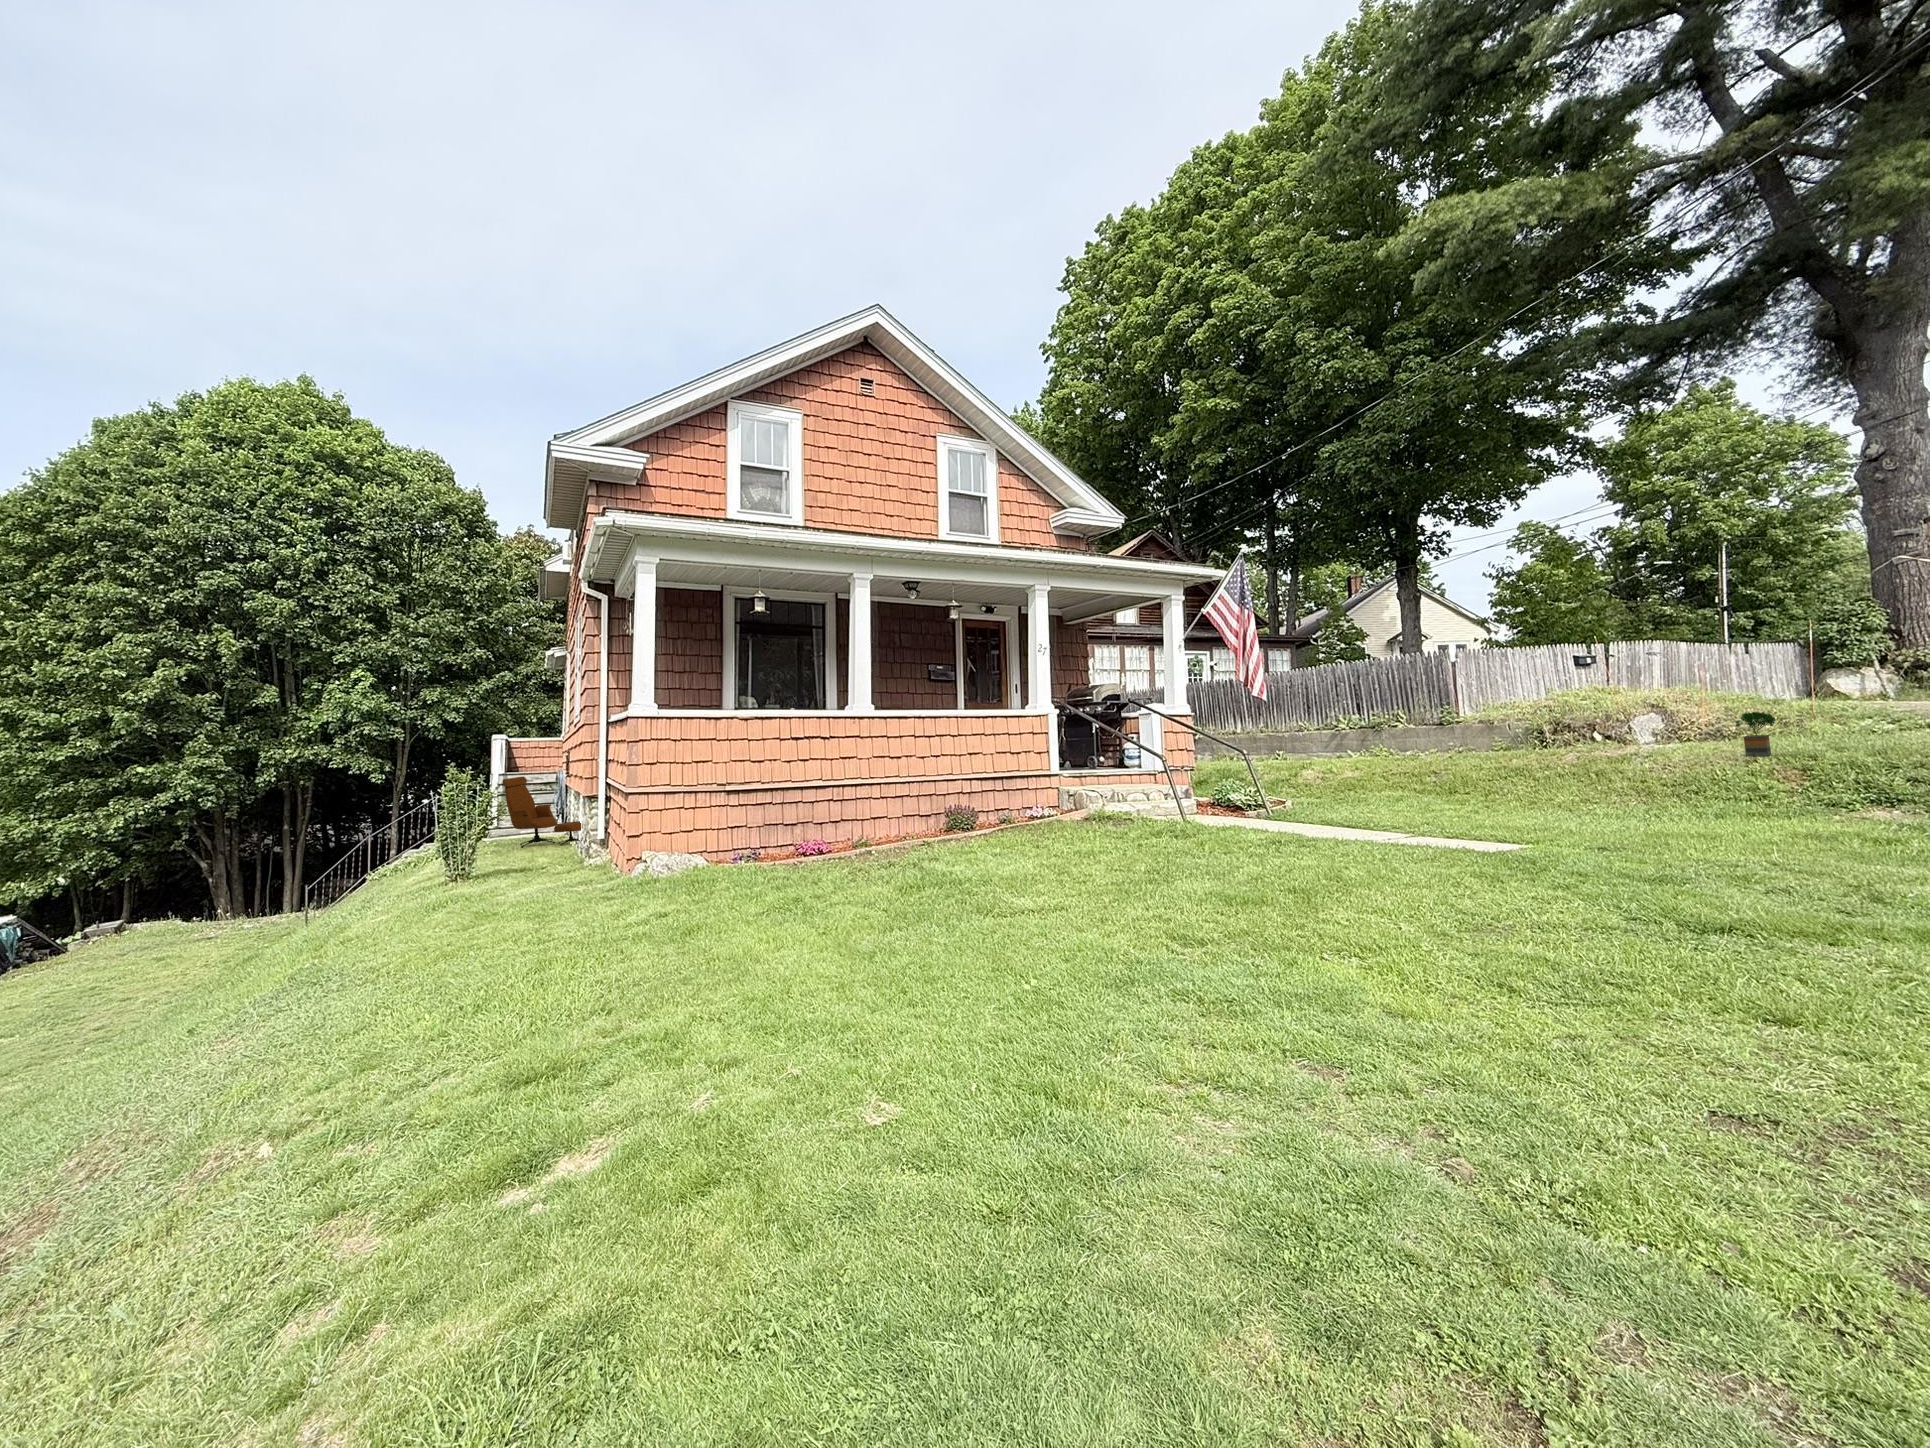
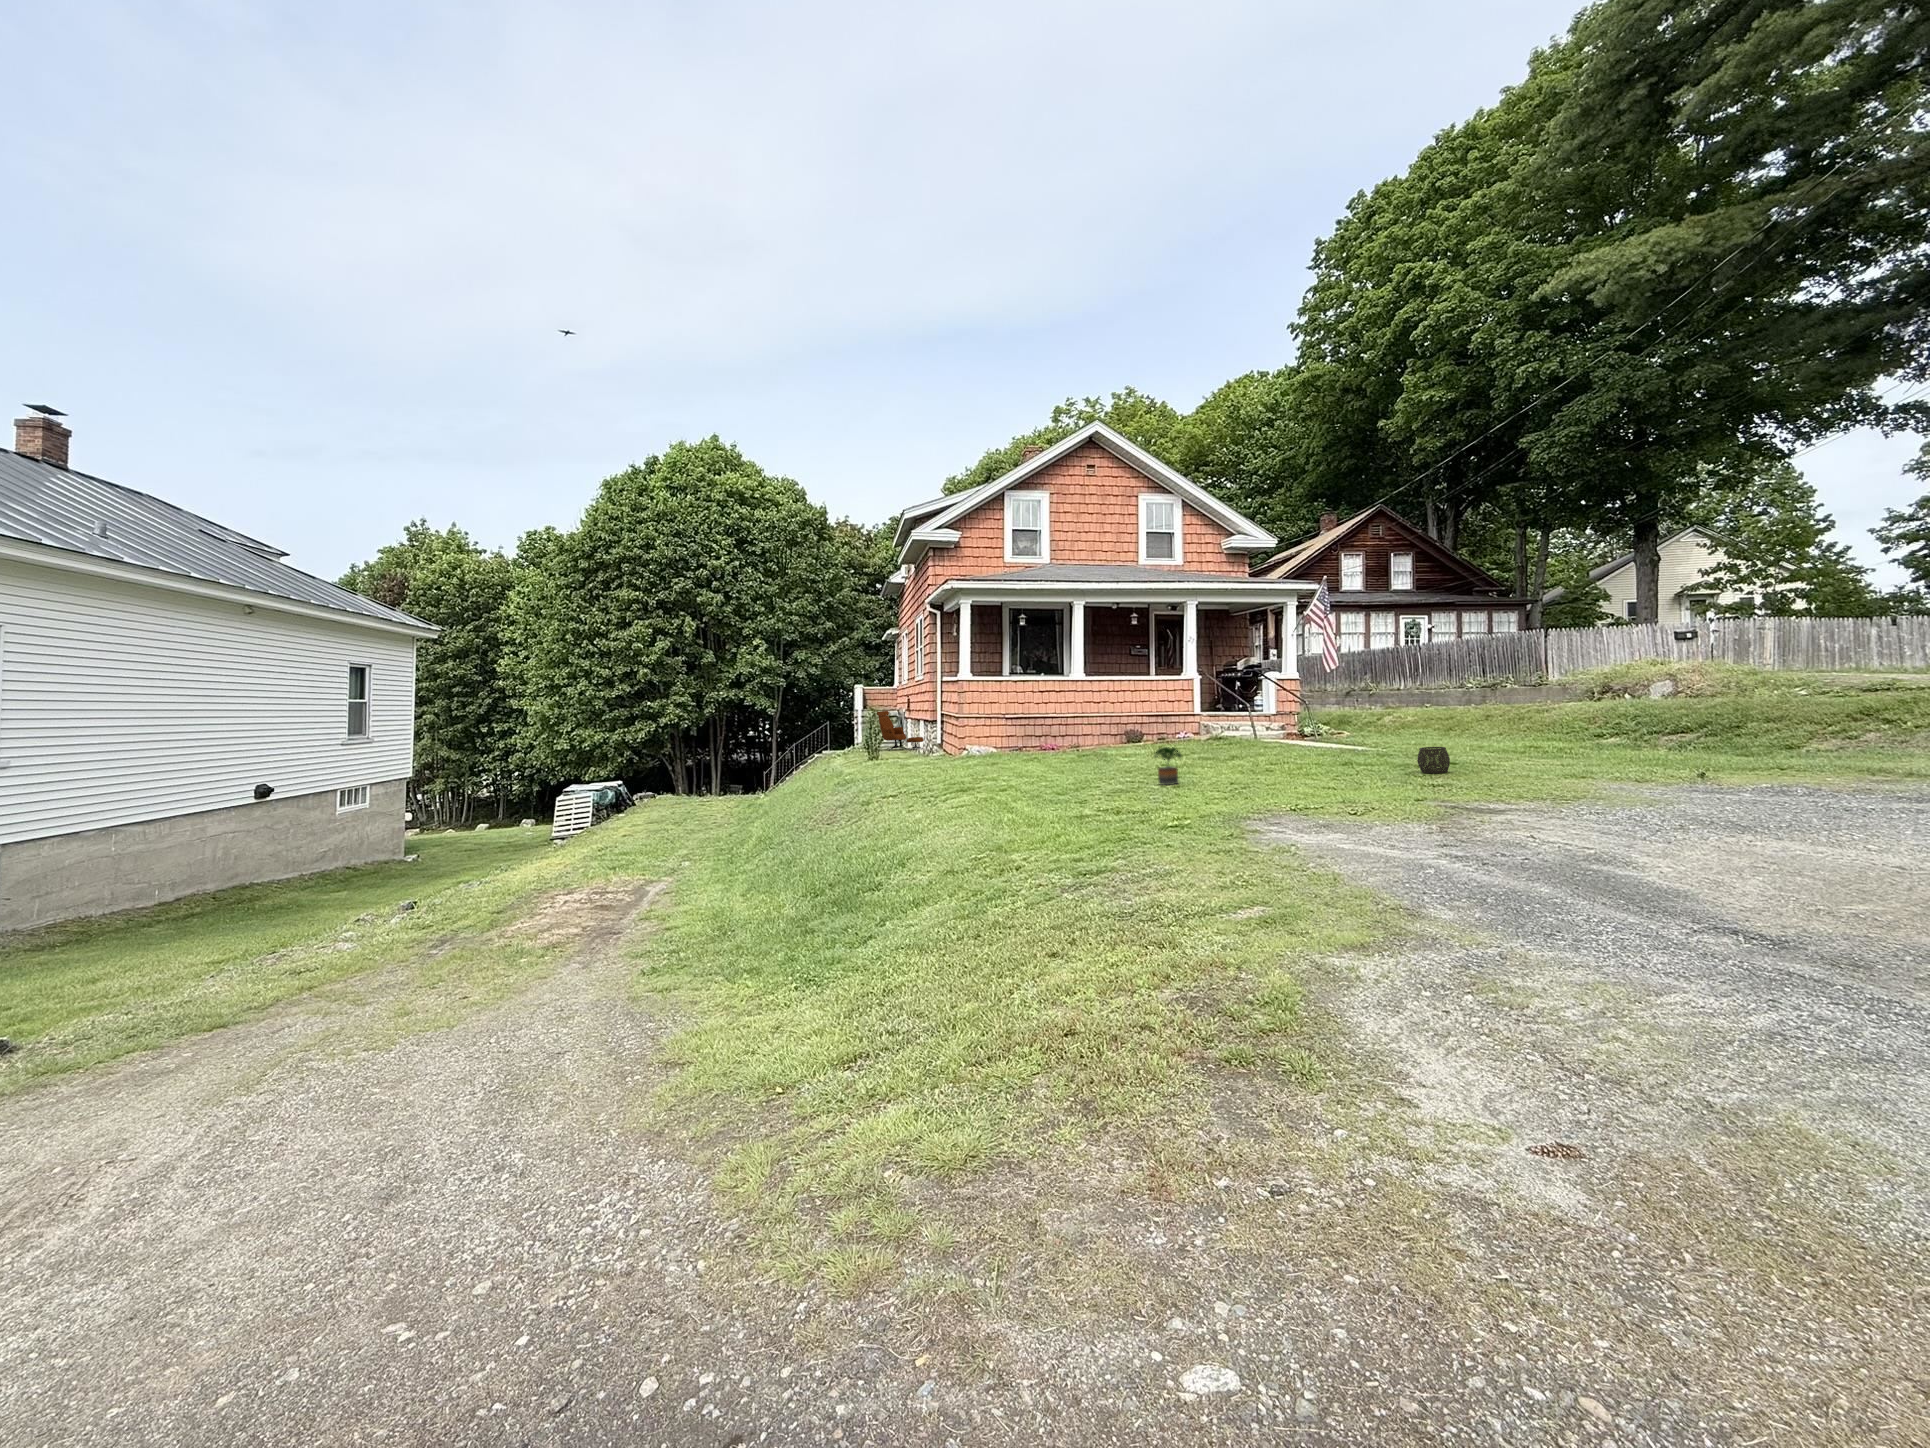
potted tree: present [1736,712,1776,756] -> present [1154,747,1182,785]
woven basket: none [1738,846,1840,919] -> present [1417,747,1450,773]

